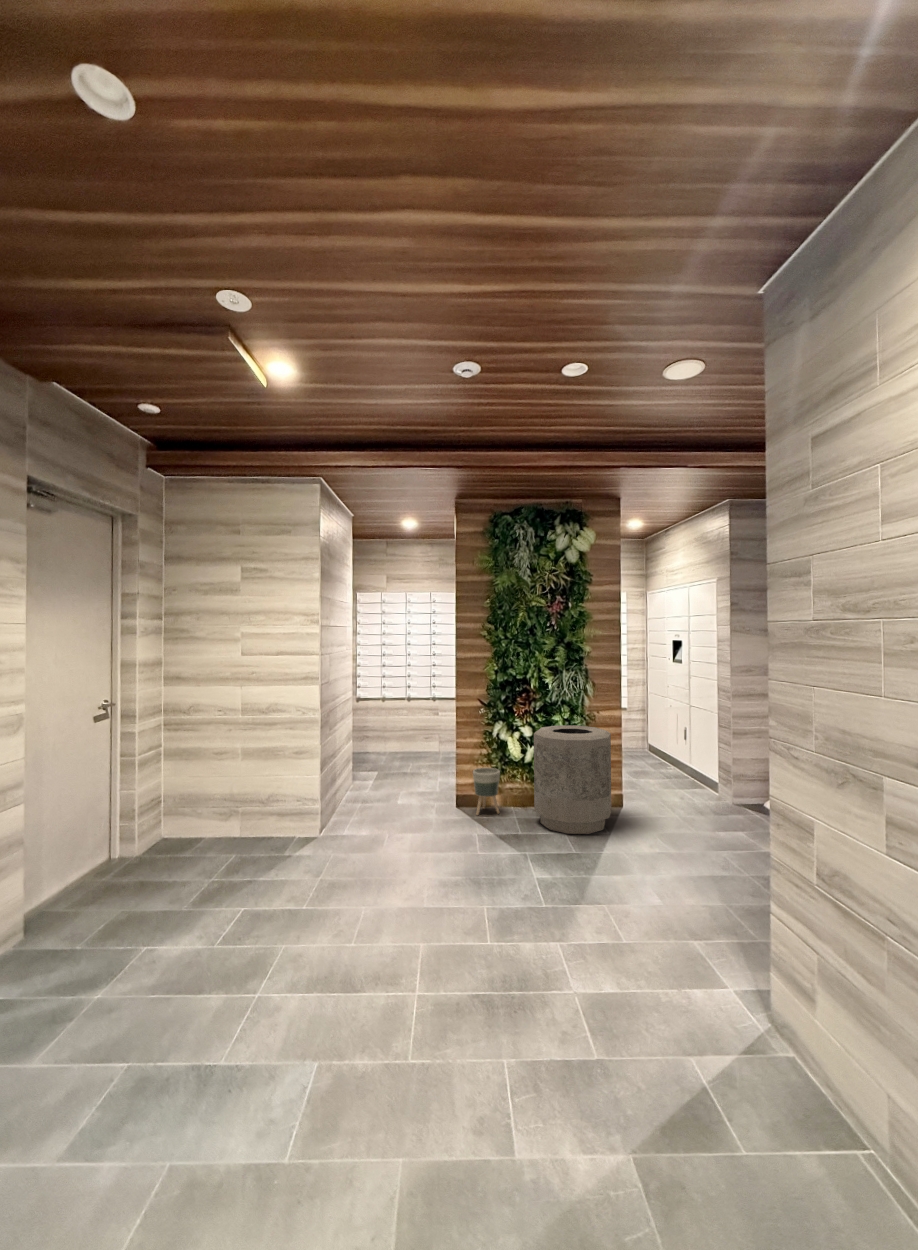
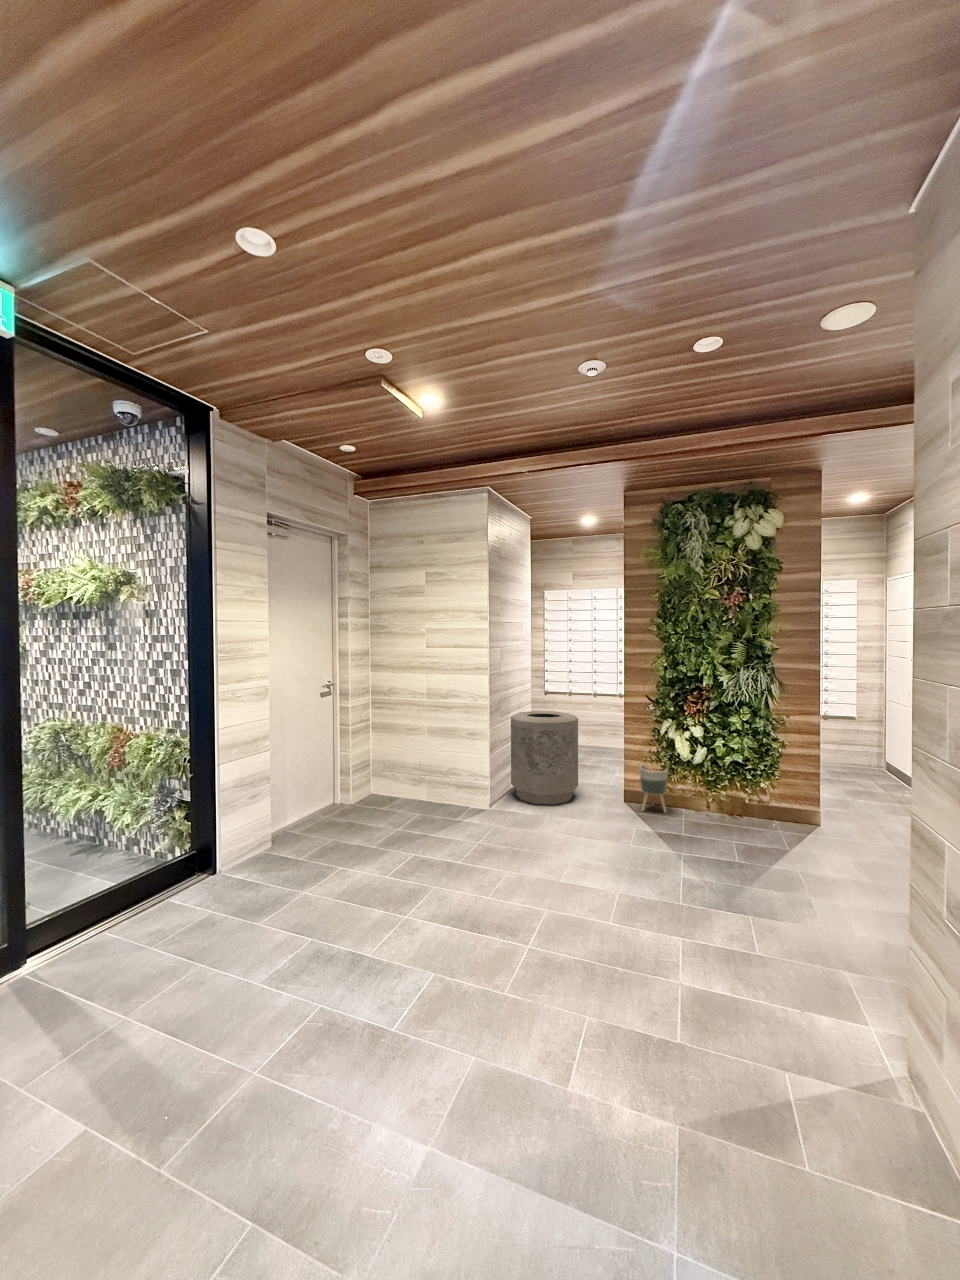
trash can: present [534,725,611,834] -> present [511,711,578,805]

